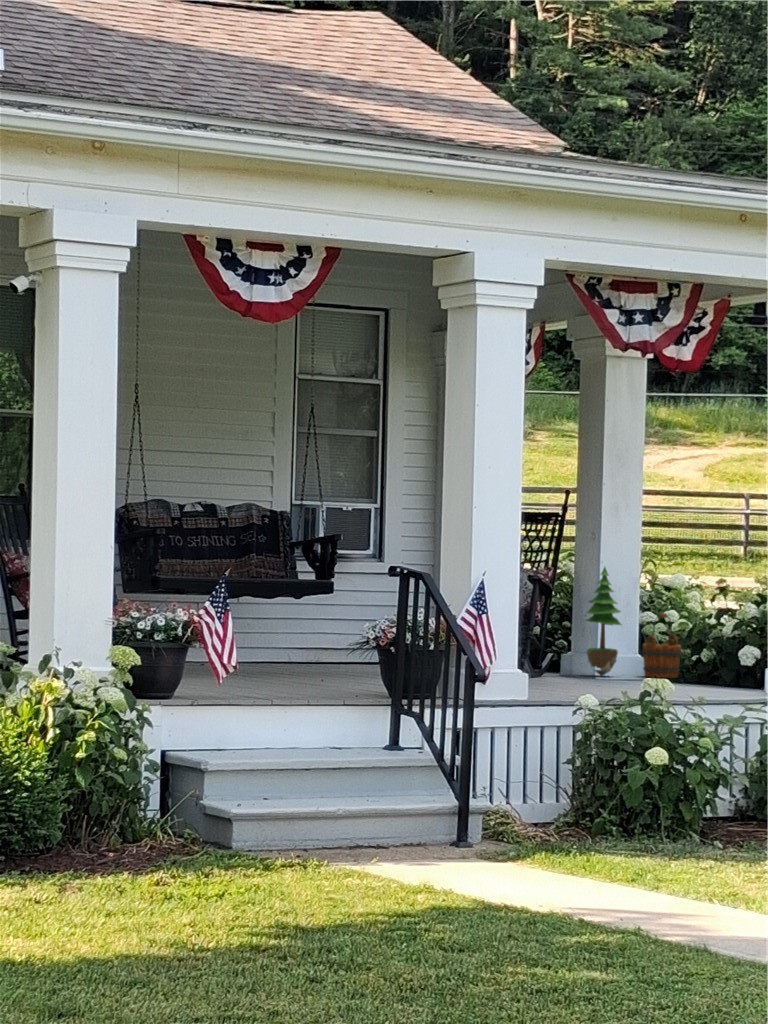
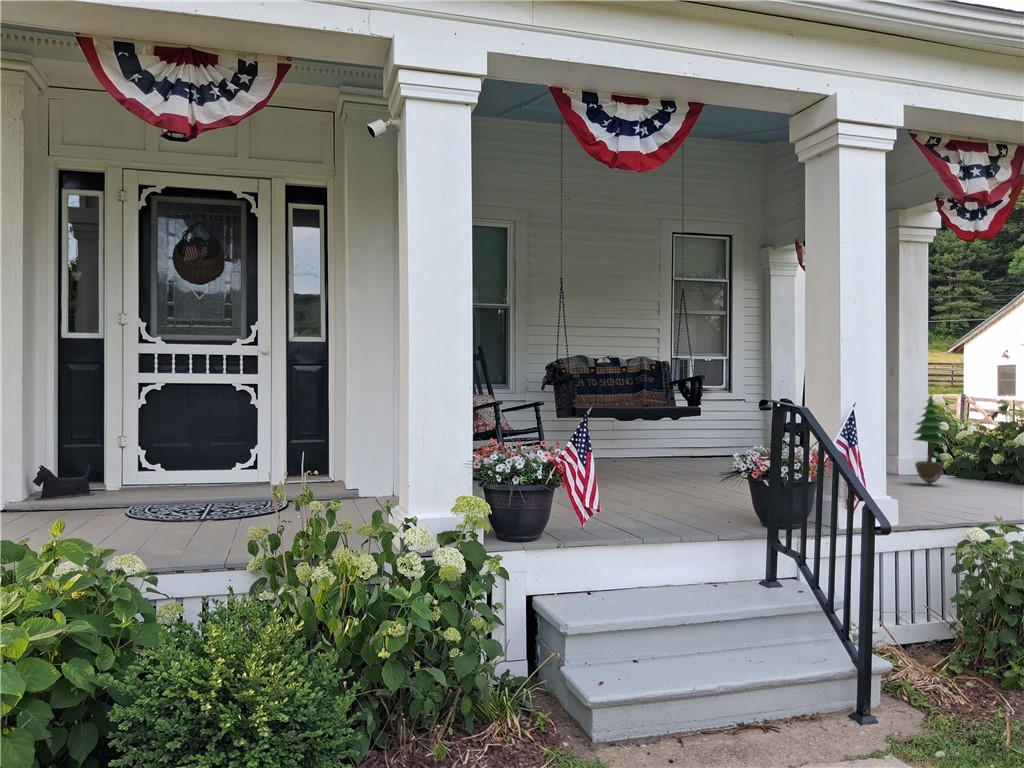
wooden bucket: present [642,613,681,678] -> none [964,433,1001,487]

